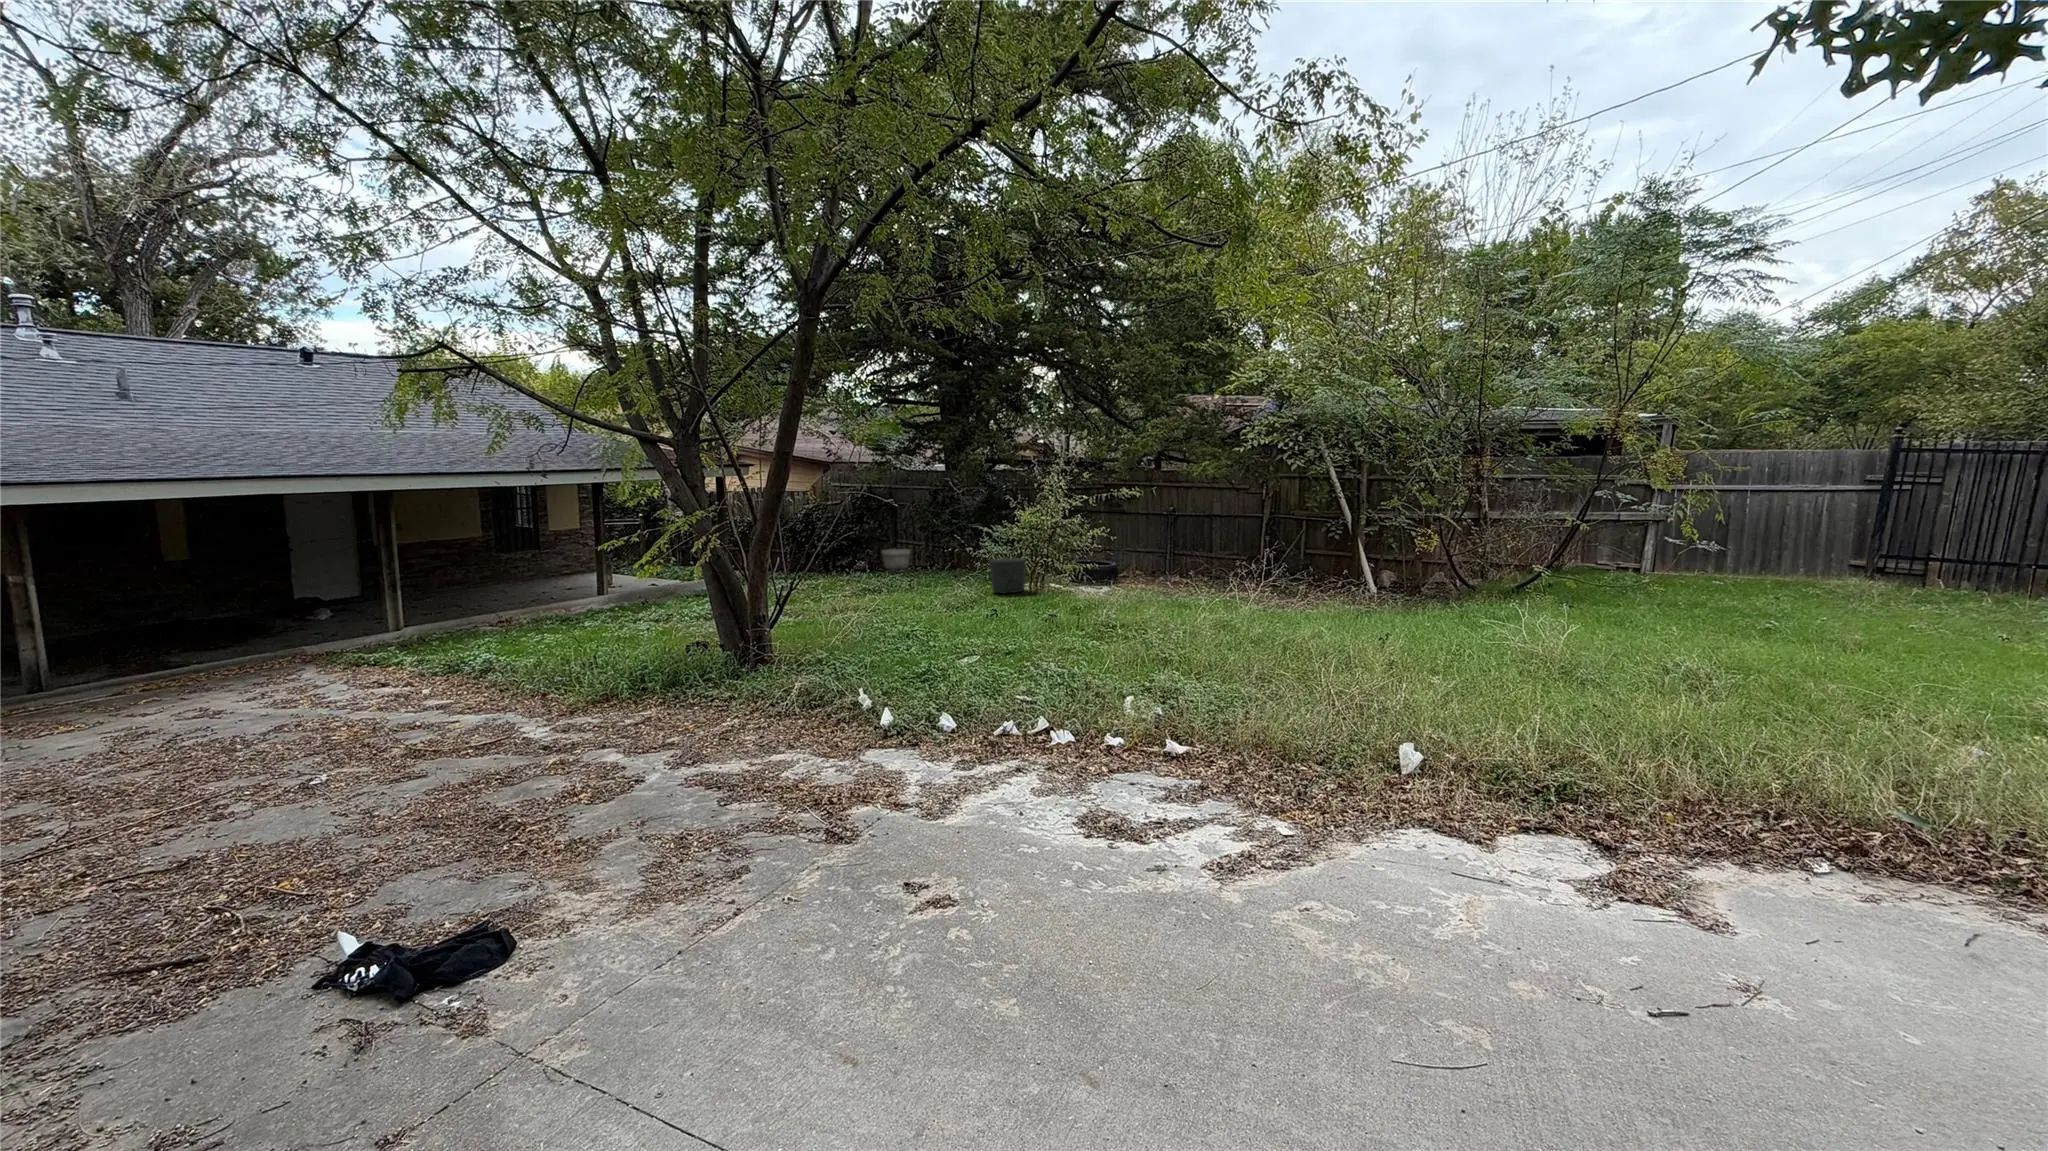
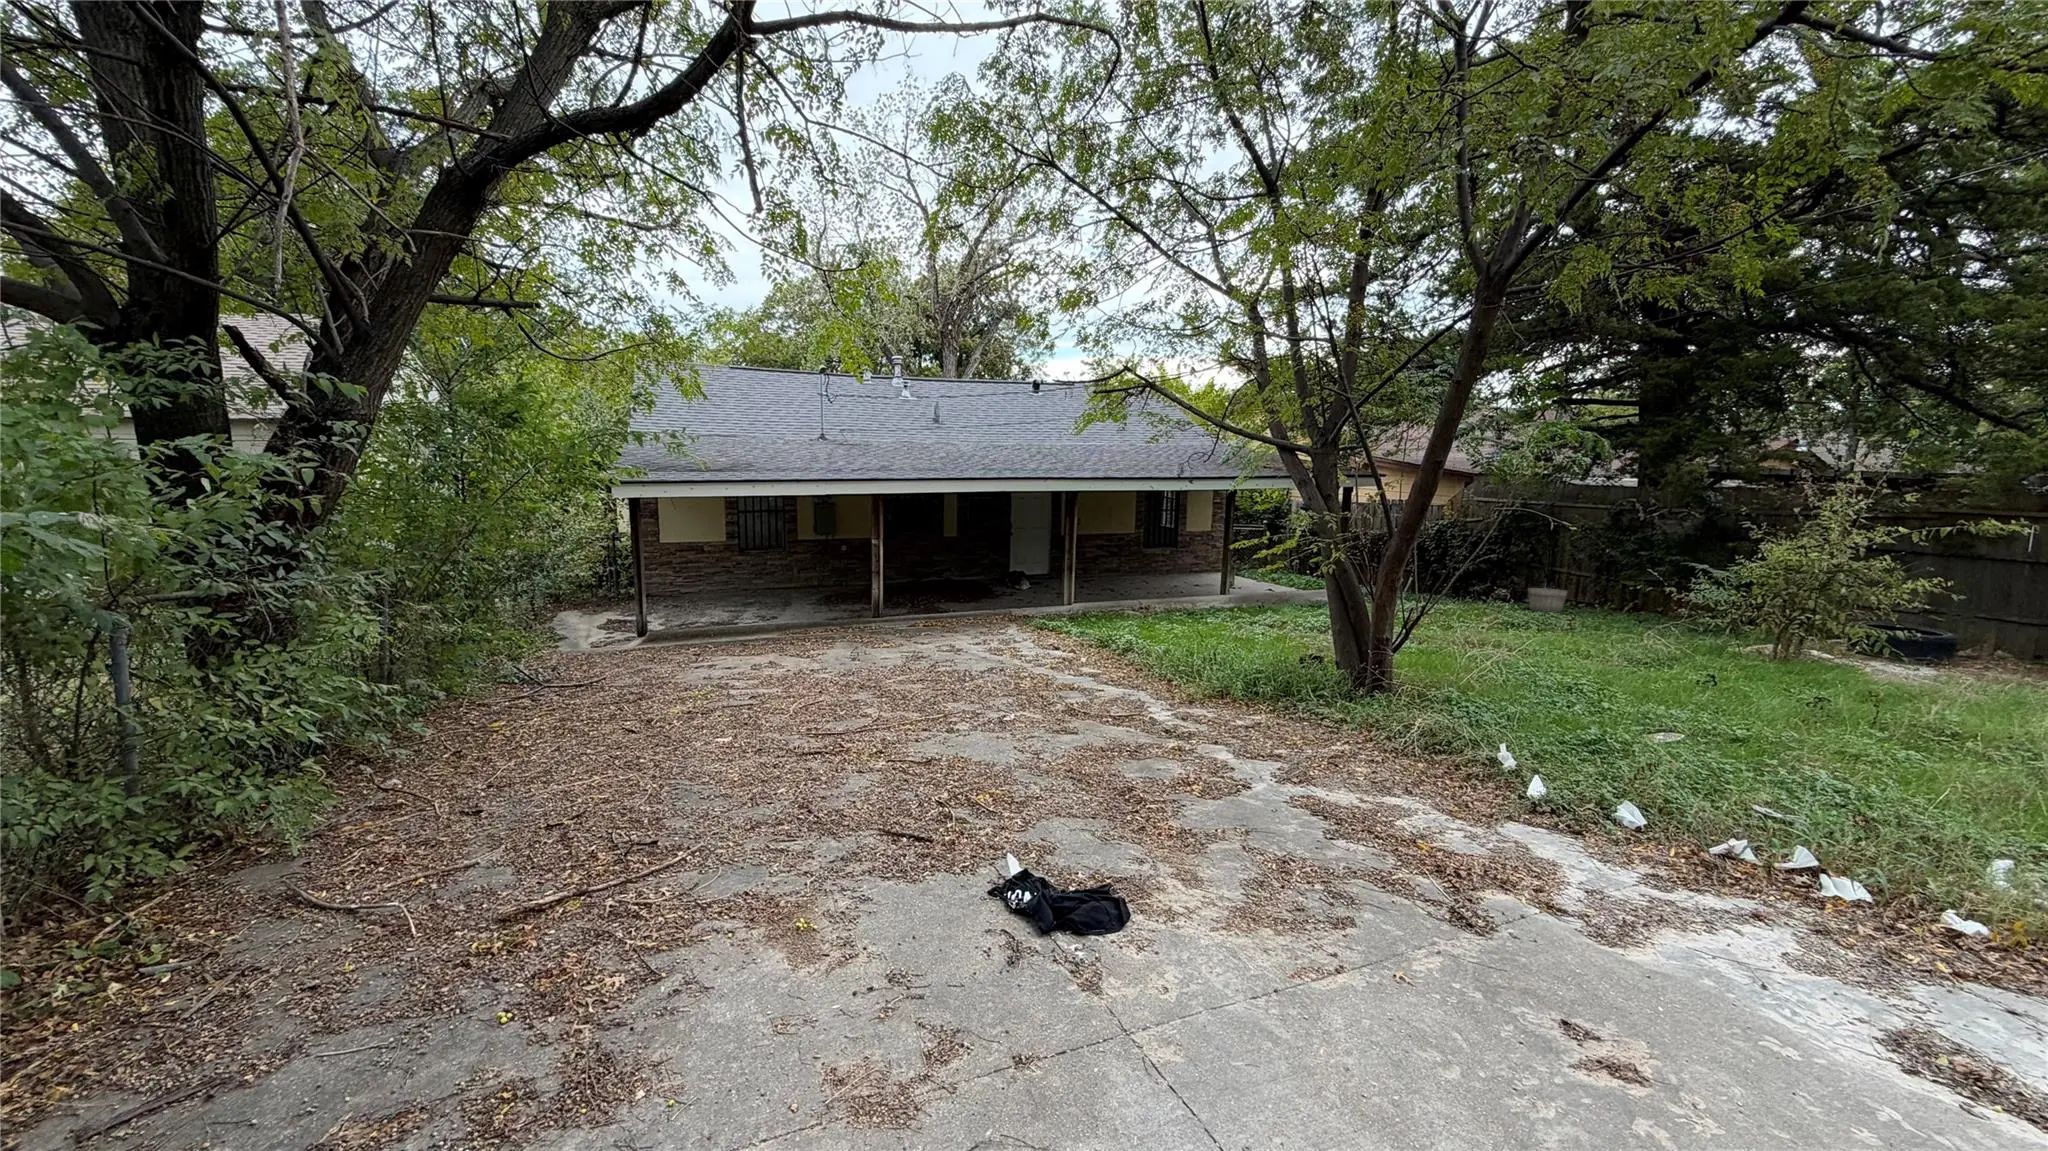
planter: present [989,558,1025,593] -> none [1690,616,1752,665]

